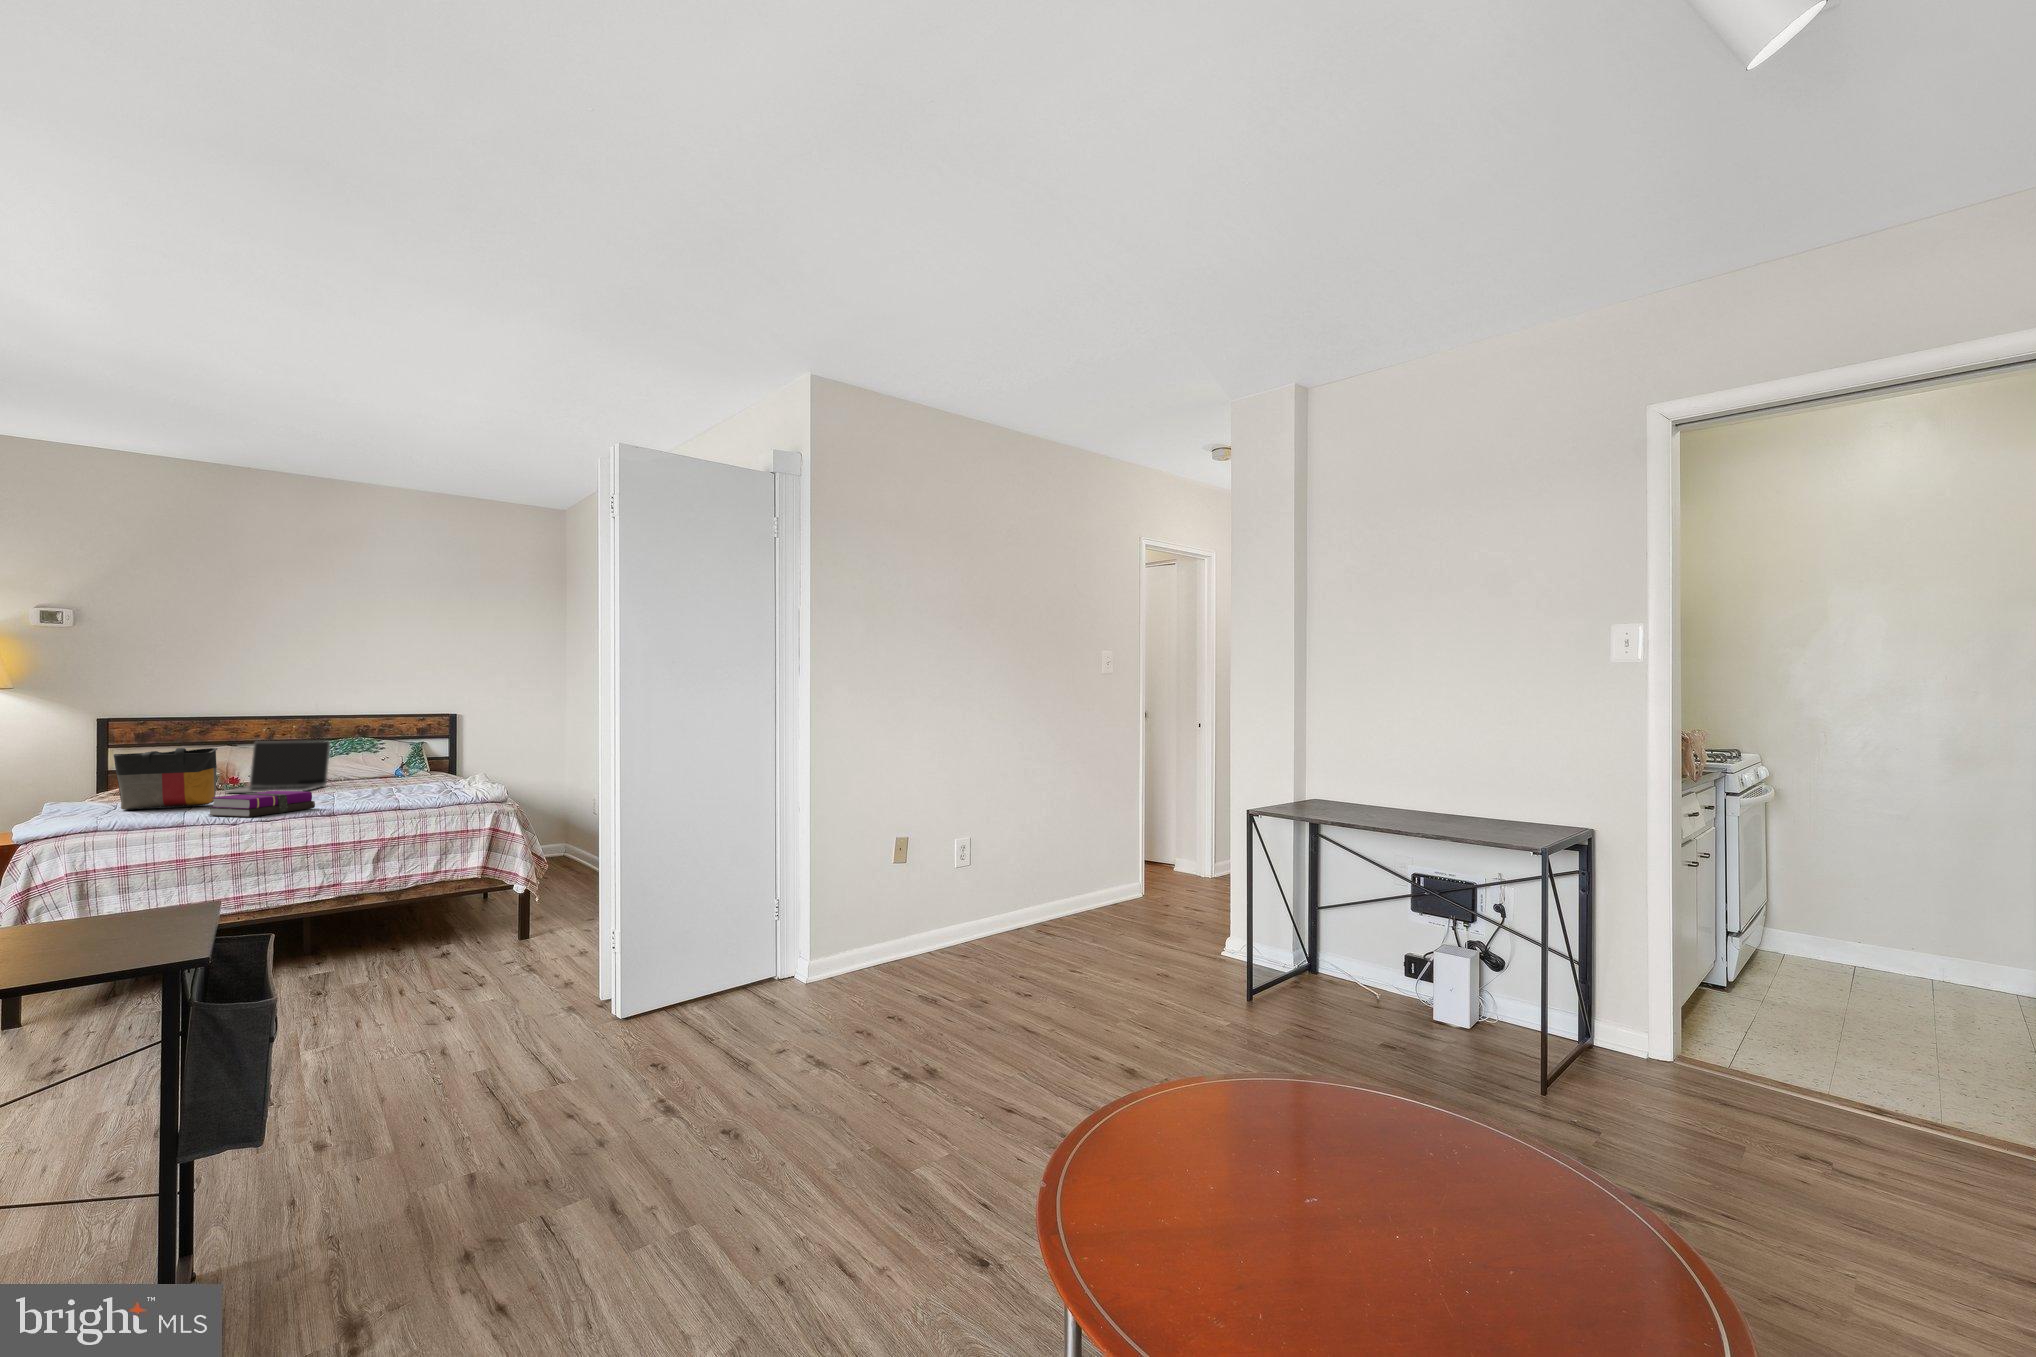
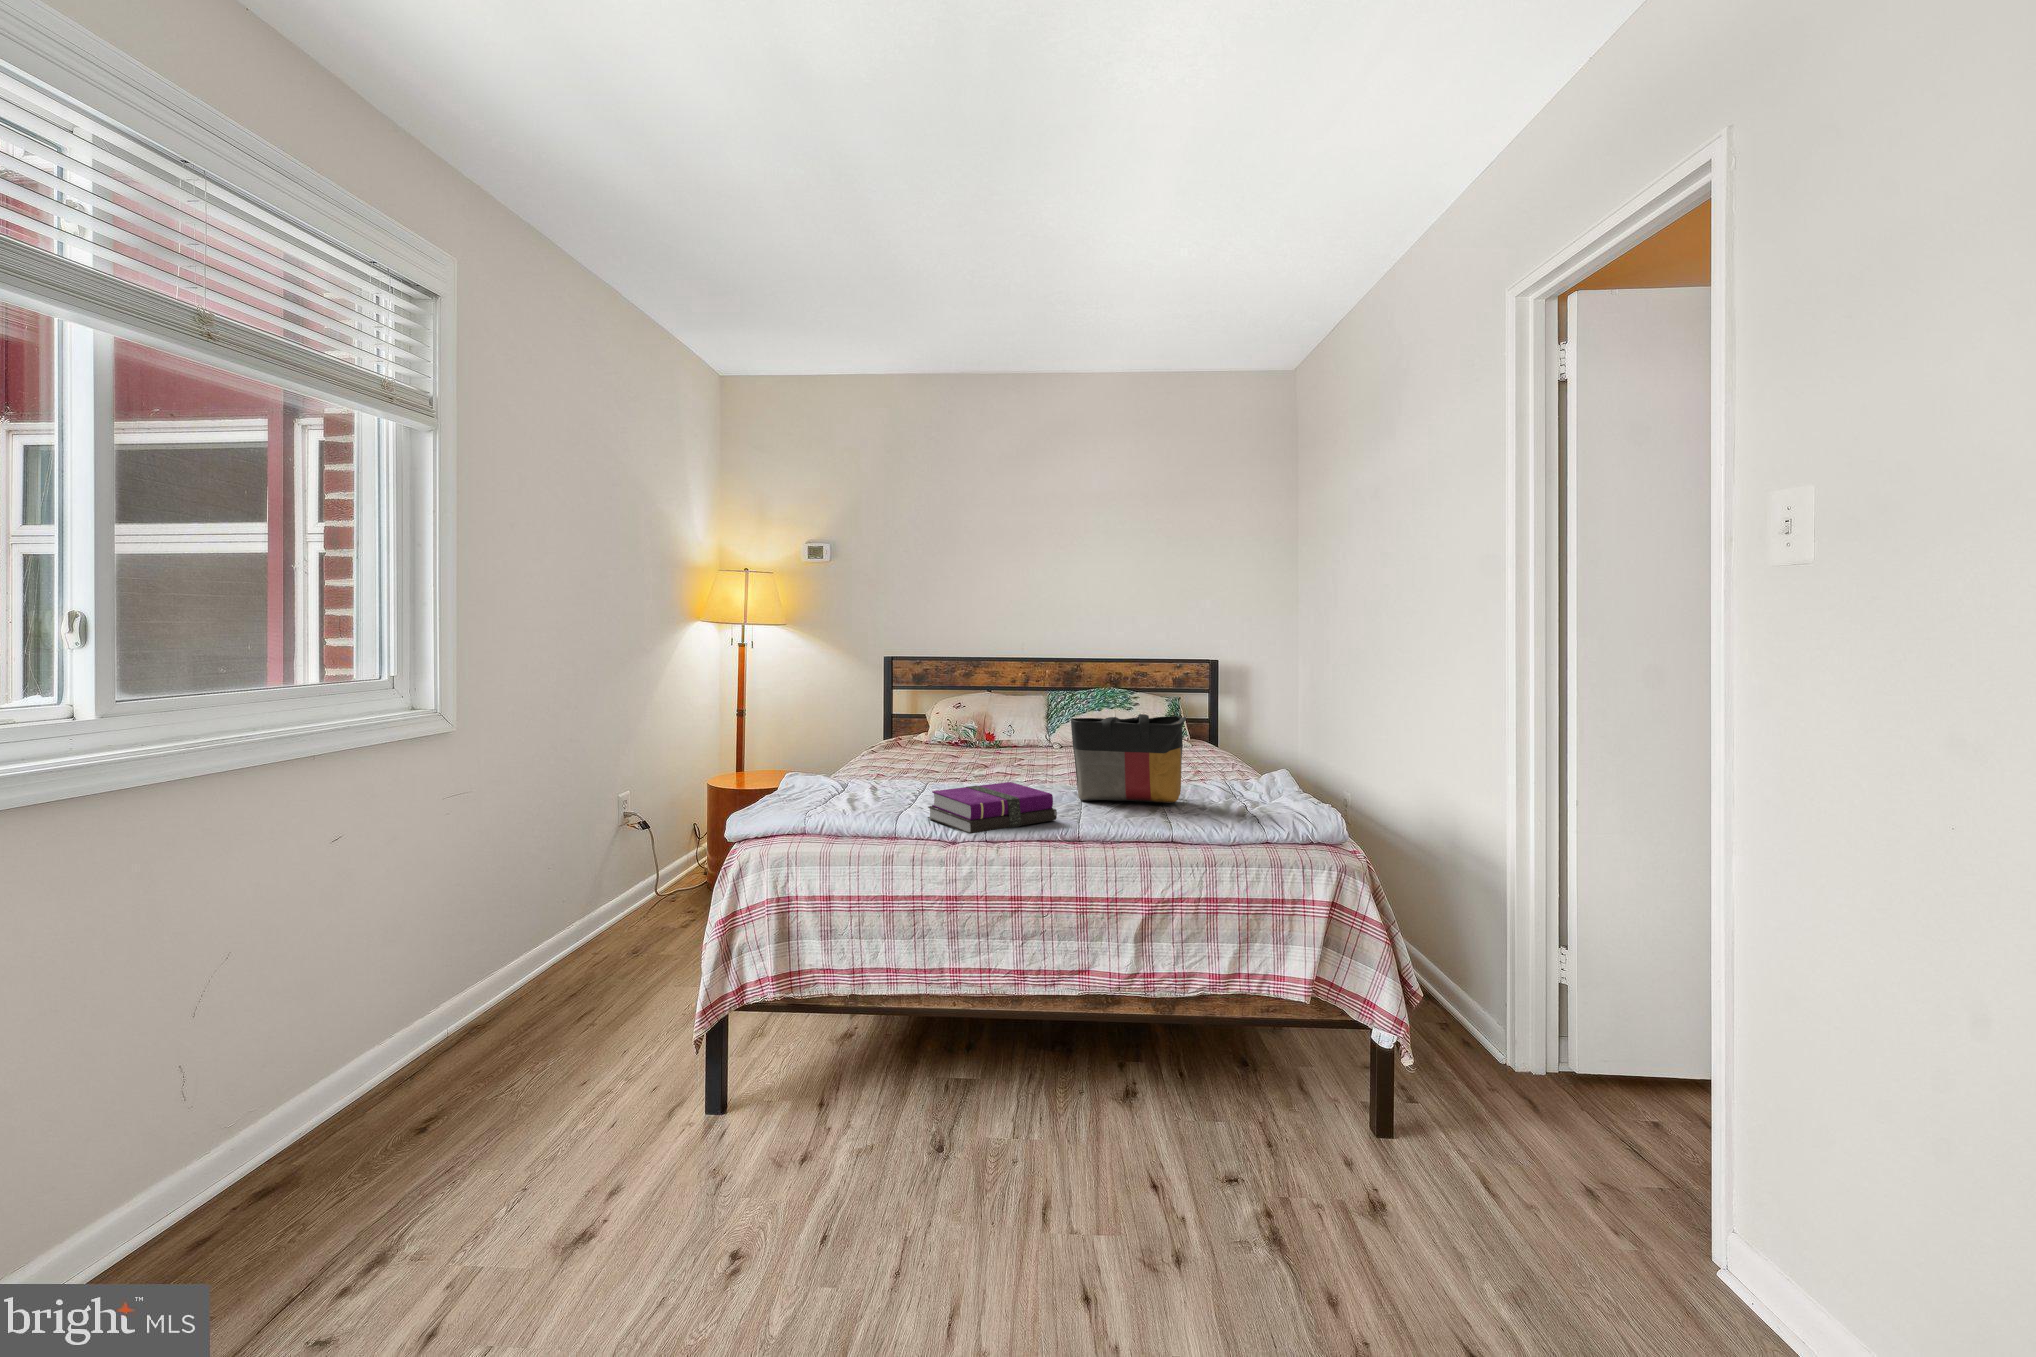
laptop: present [225,741,330,793] -> none [971,693,1082,768]
tote bag: present [114,748,217,810] -> present [1071,714,1187,803]

